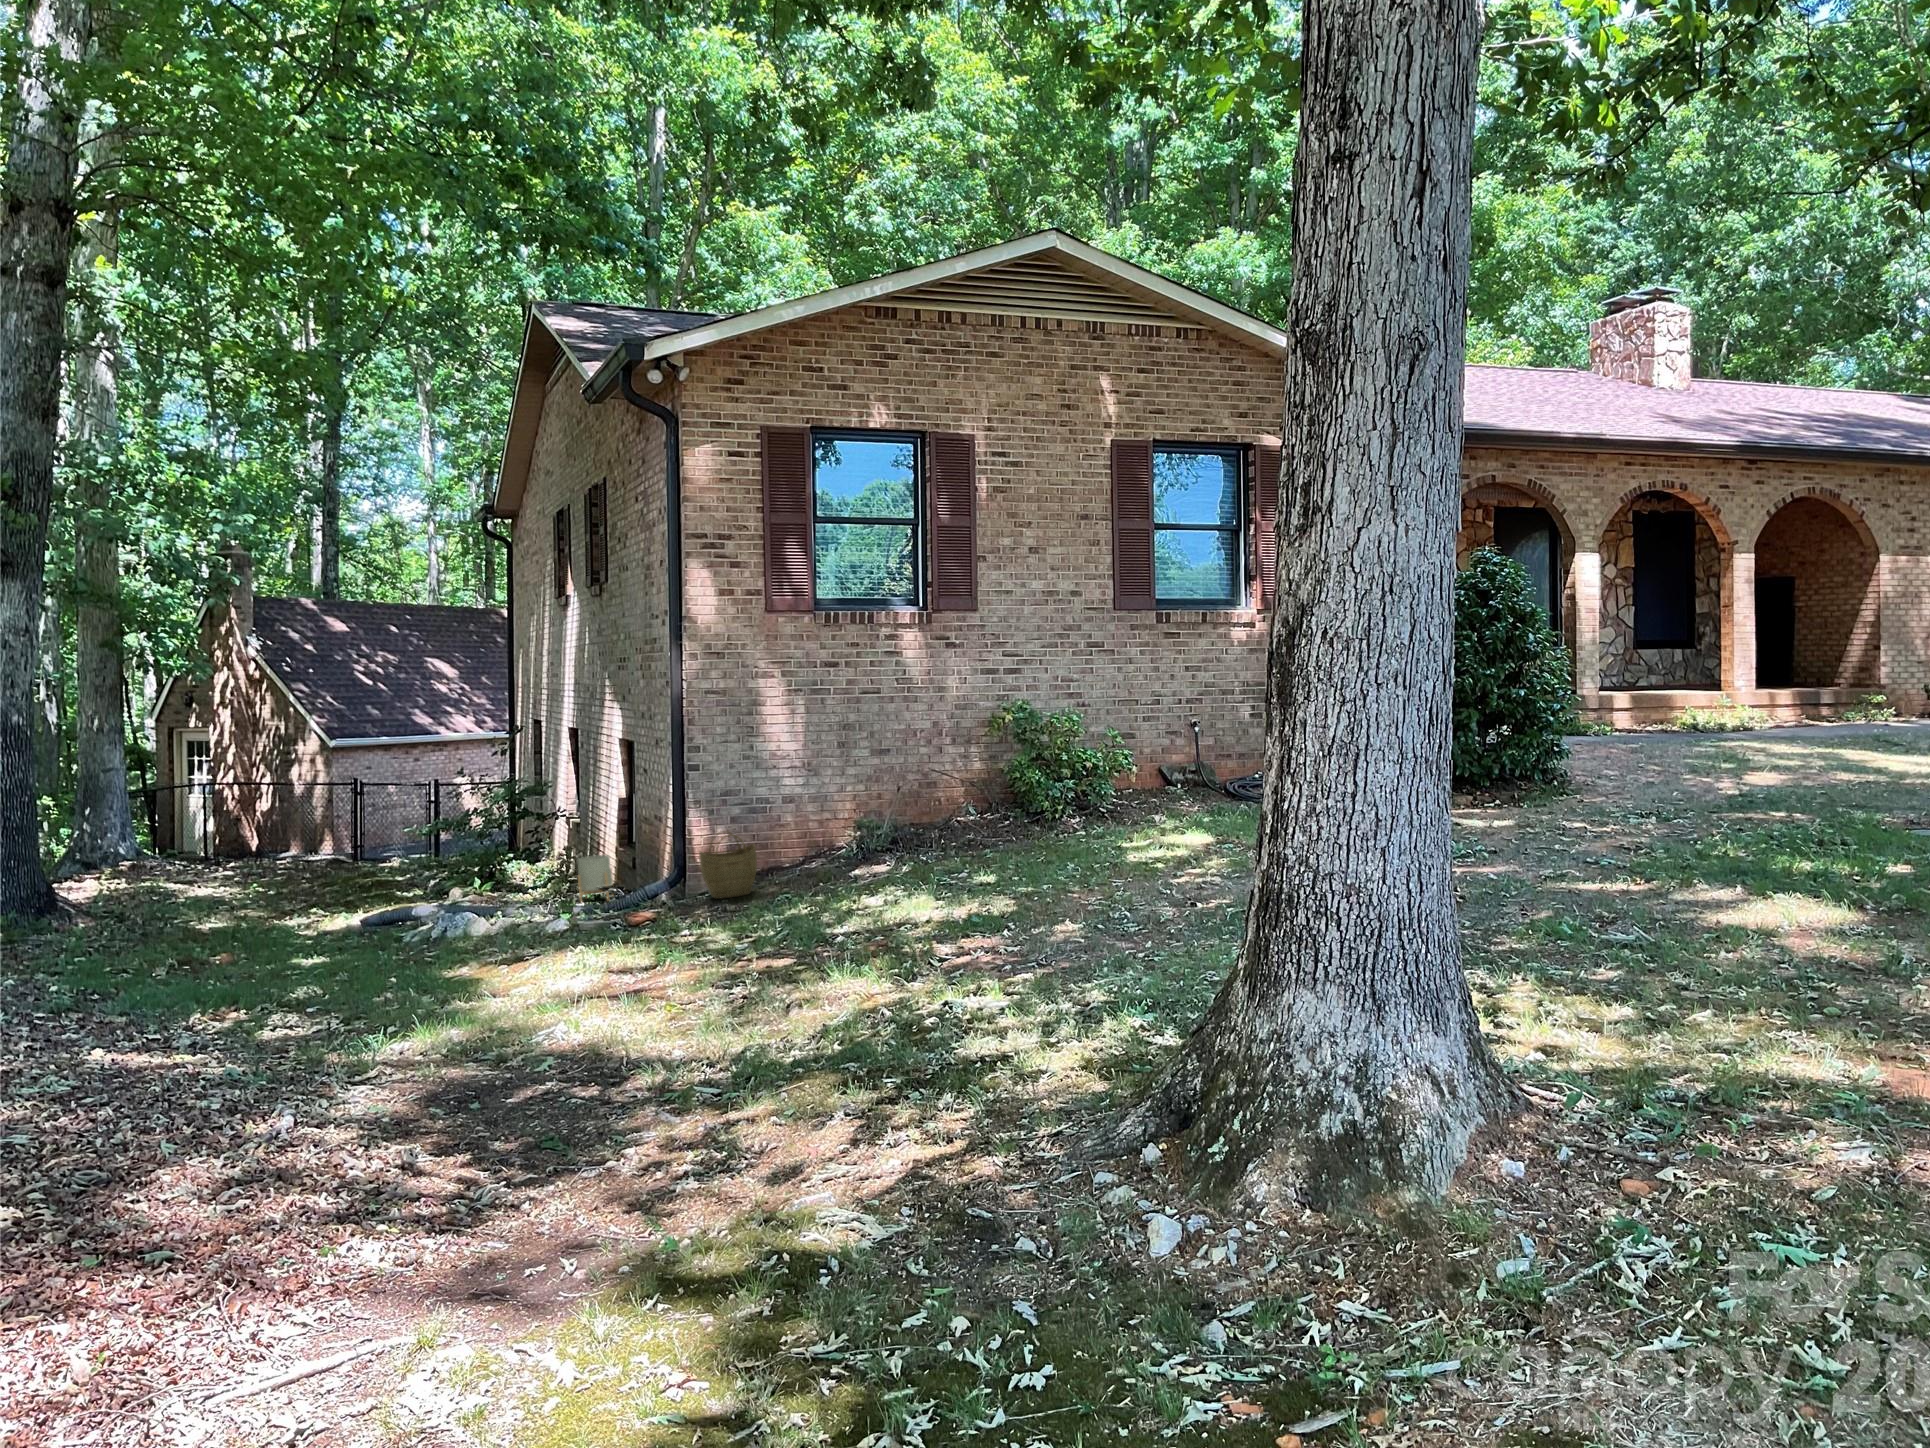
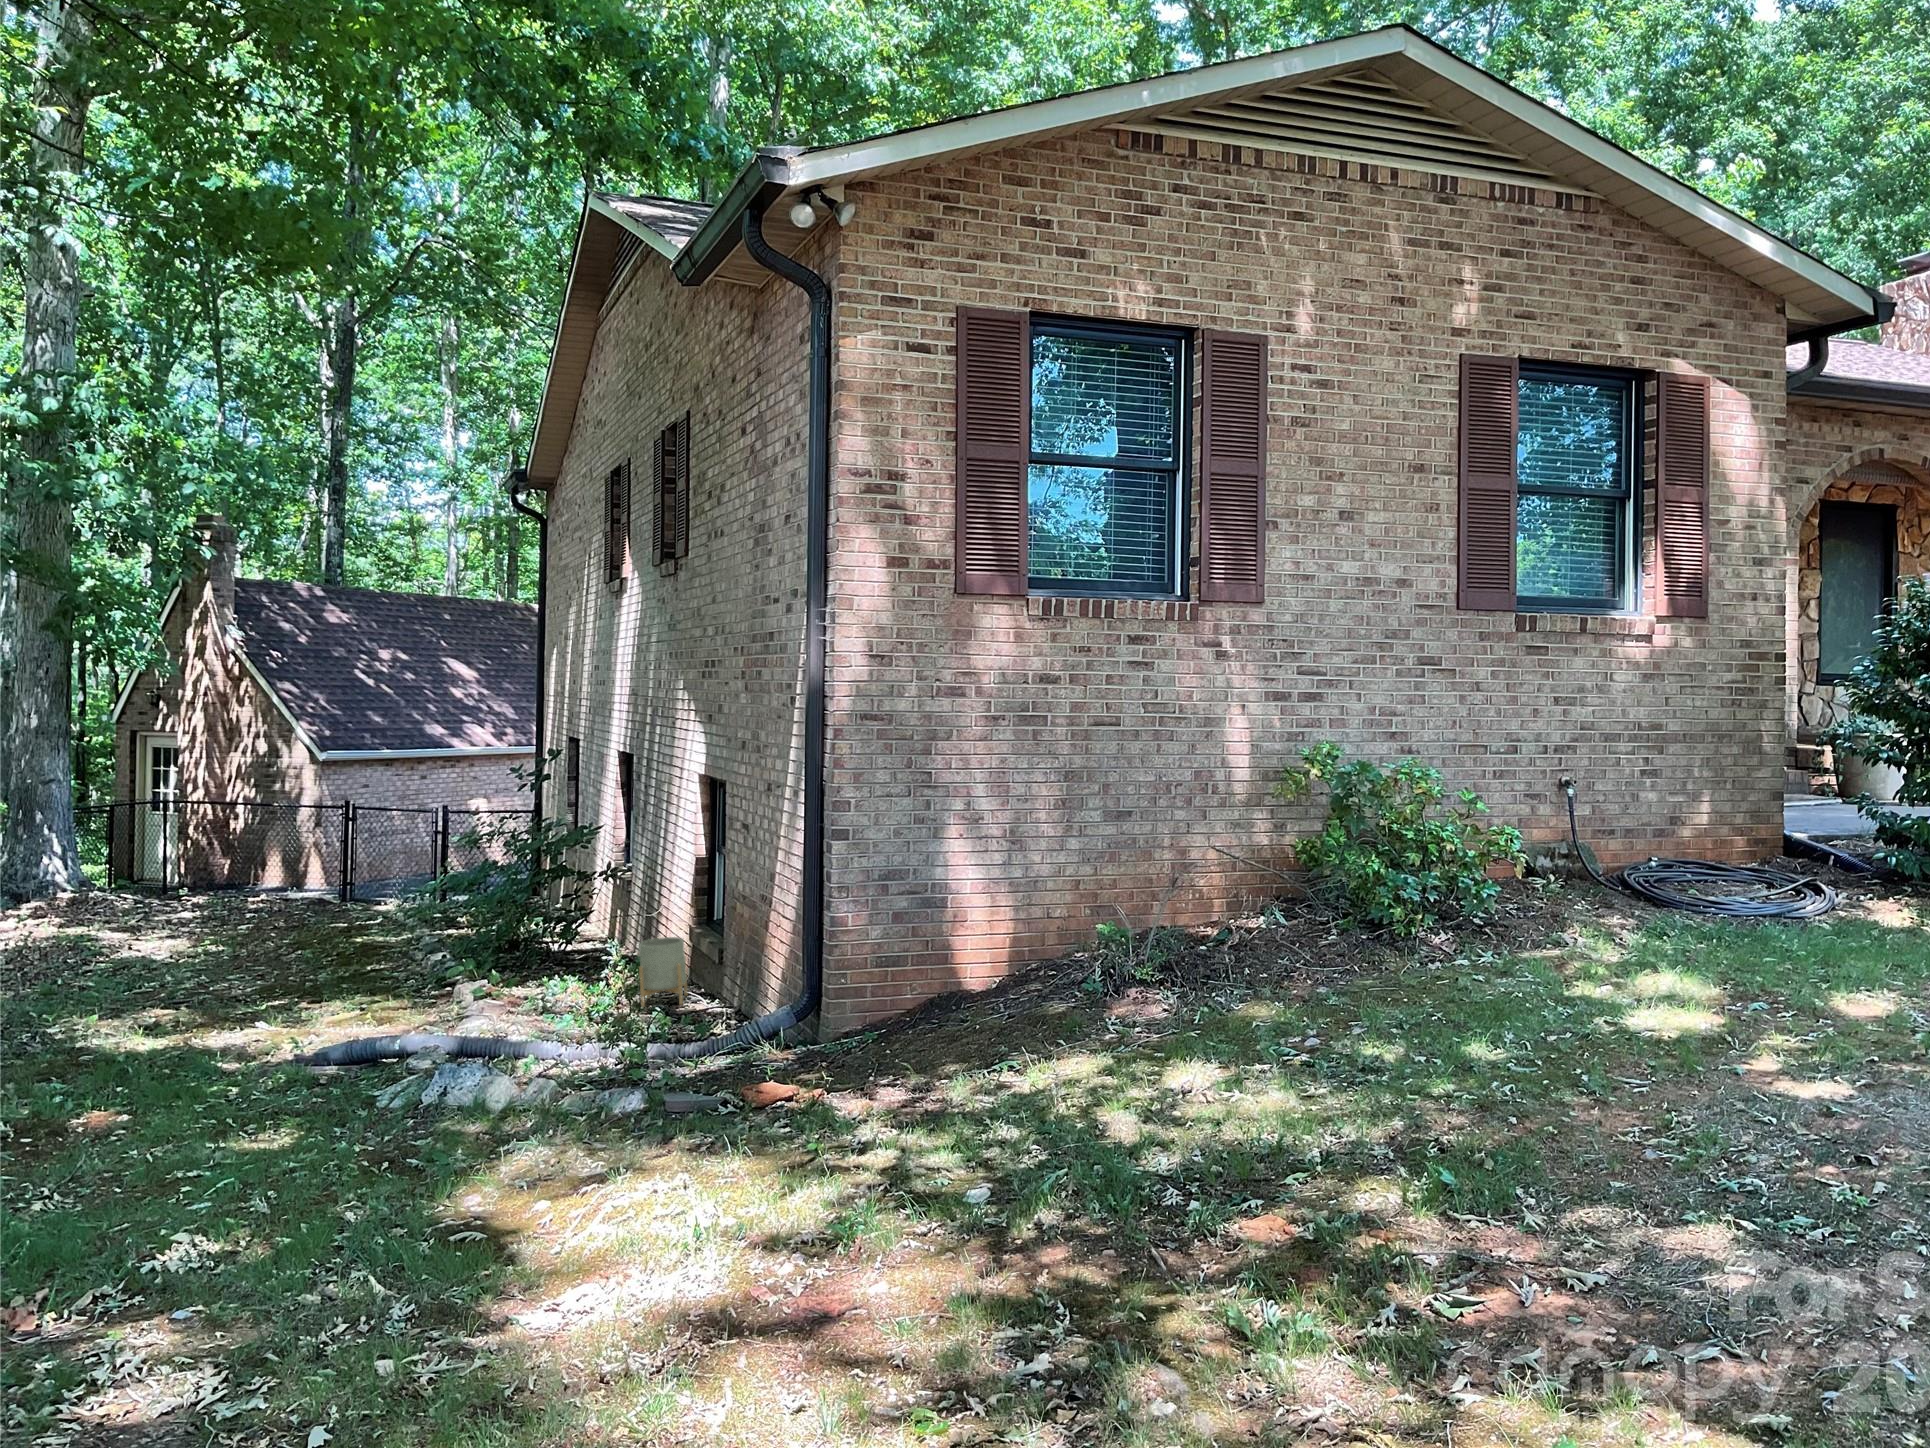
woven basket: present [699,831,757,899] -> none [856,935,946,1047]

